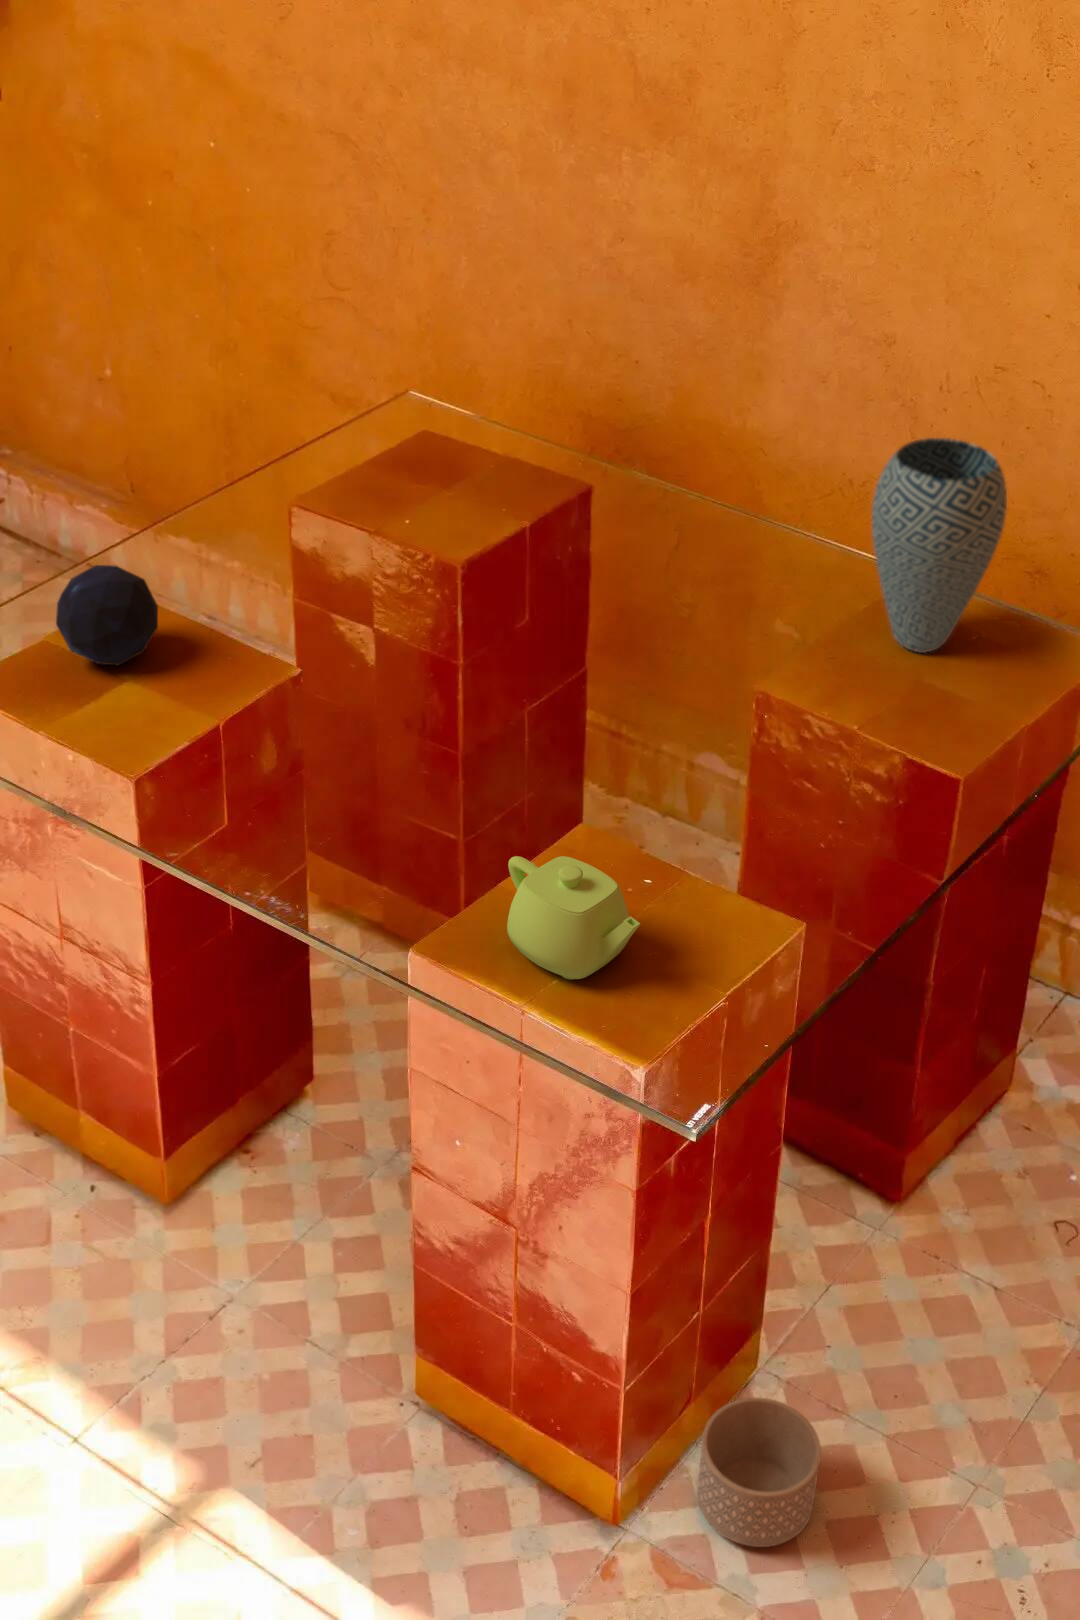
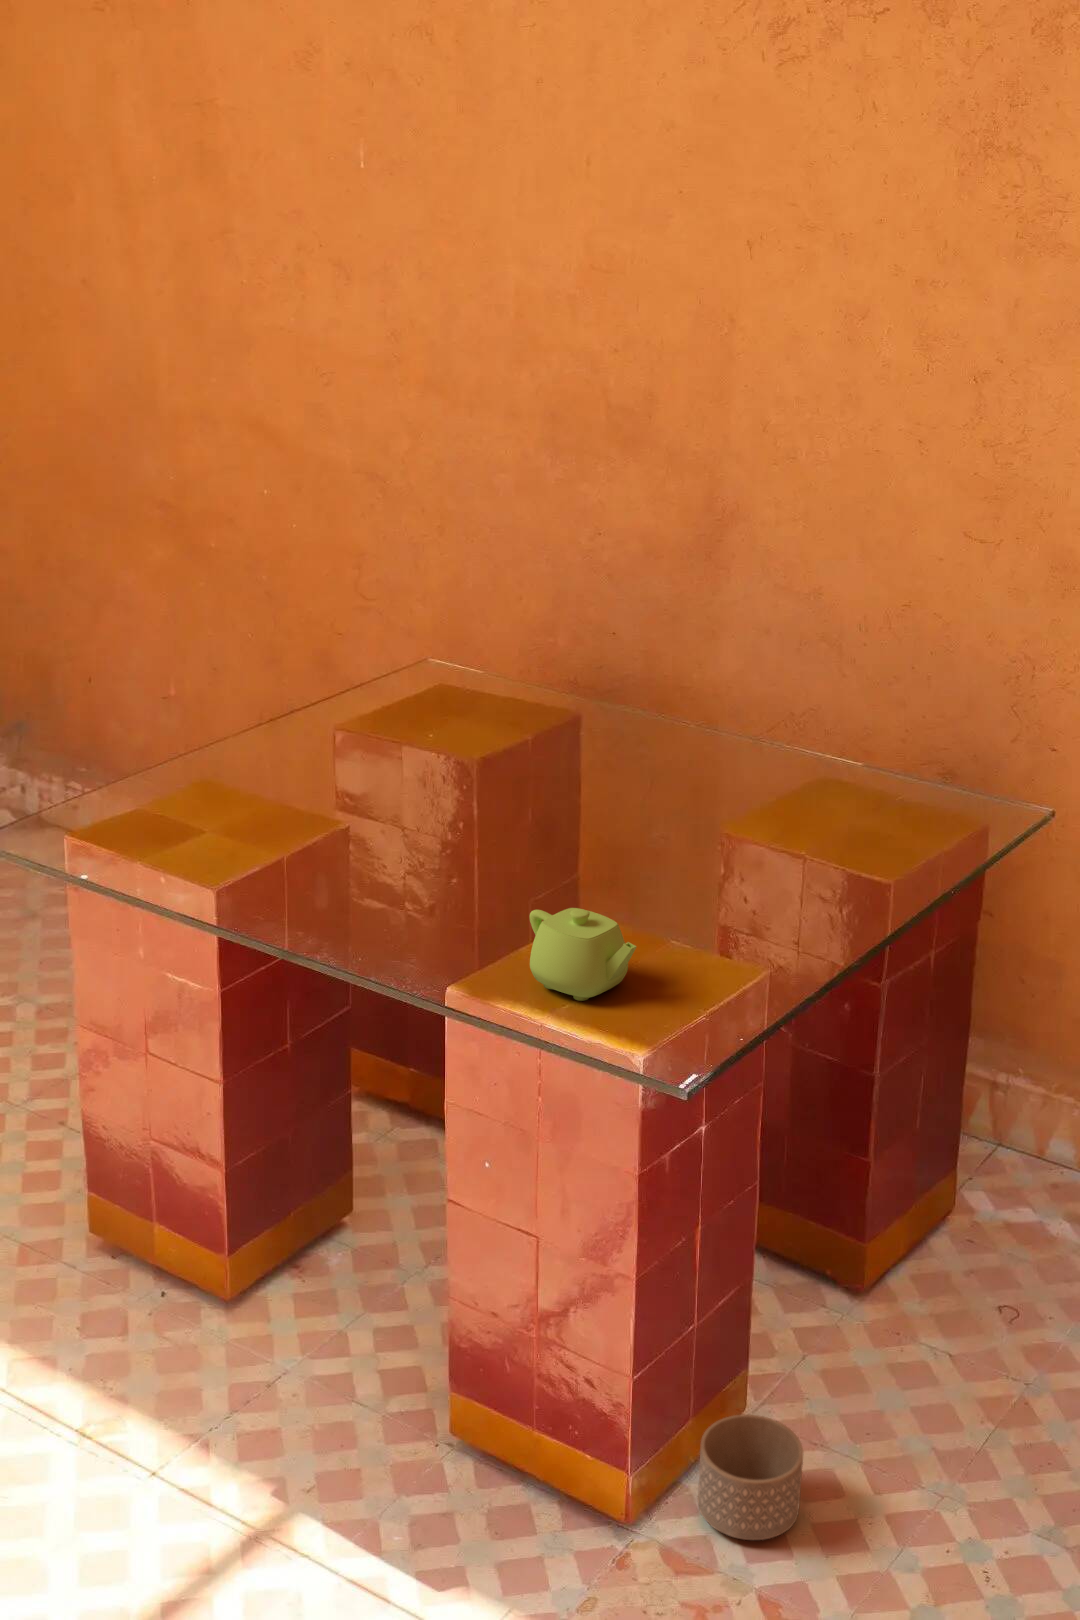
vase: present [872,438,1007,653] -> none [807,632,912,804]
decorative orb: present [56,565,158,665] -> none [157,738,239,819]

